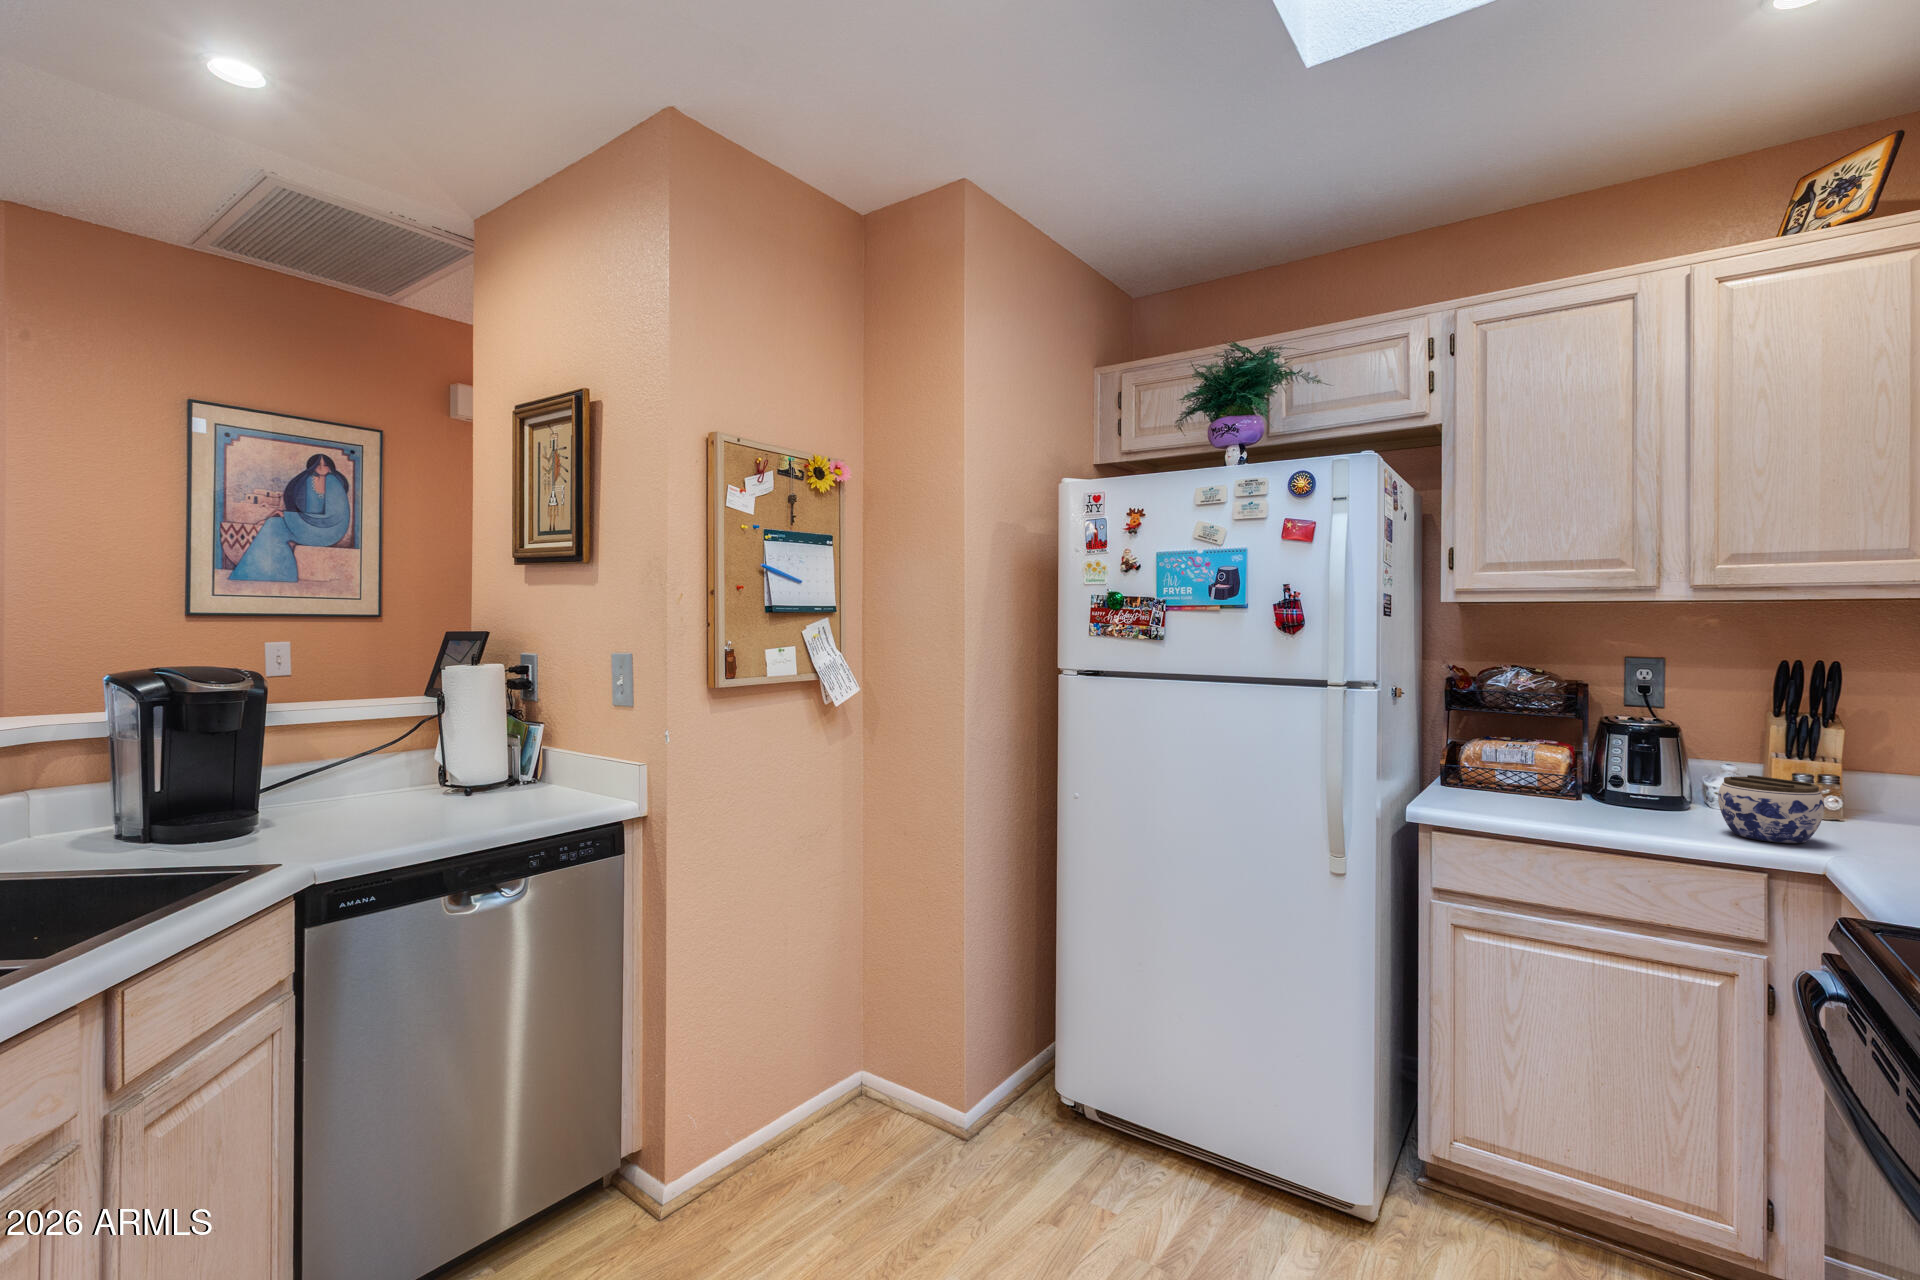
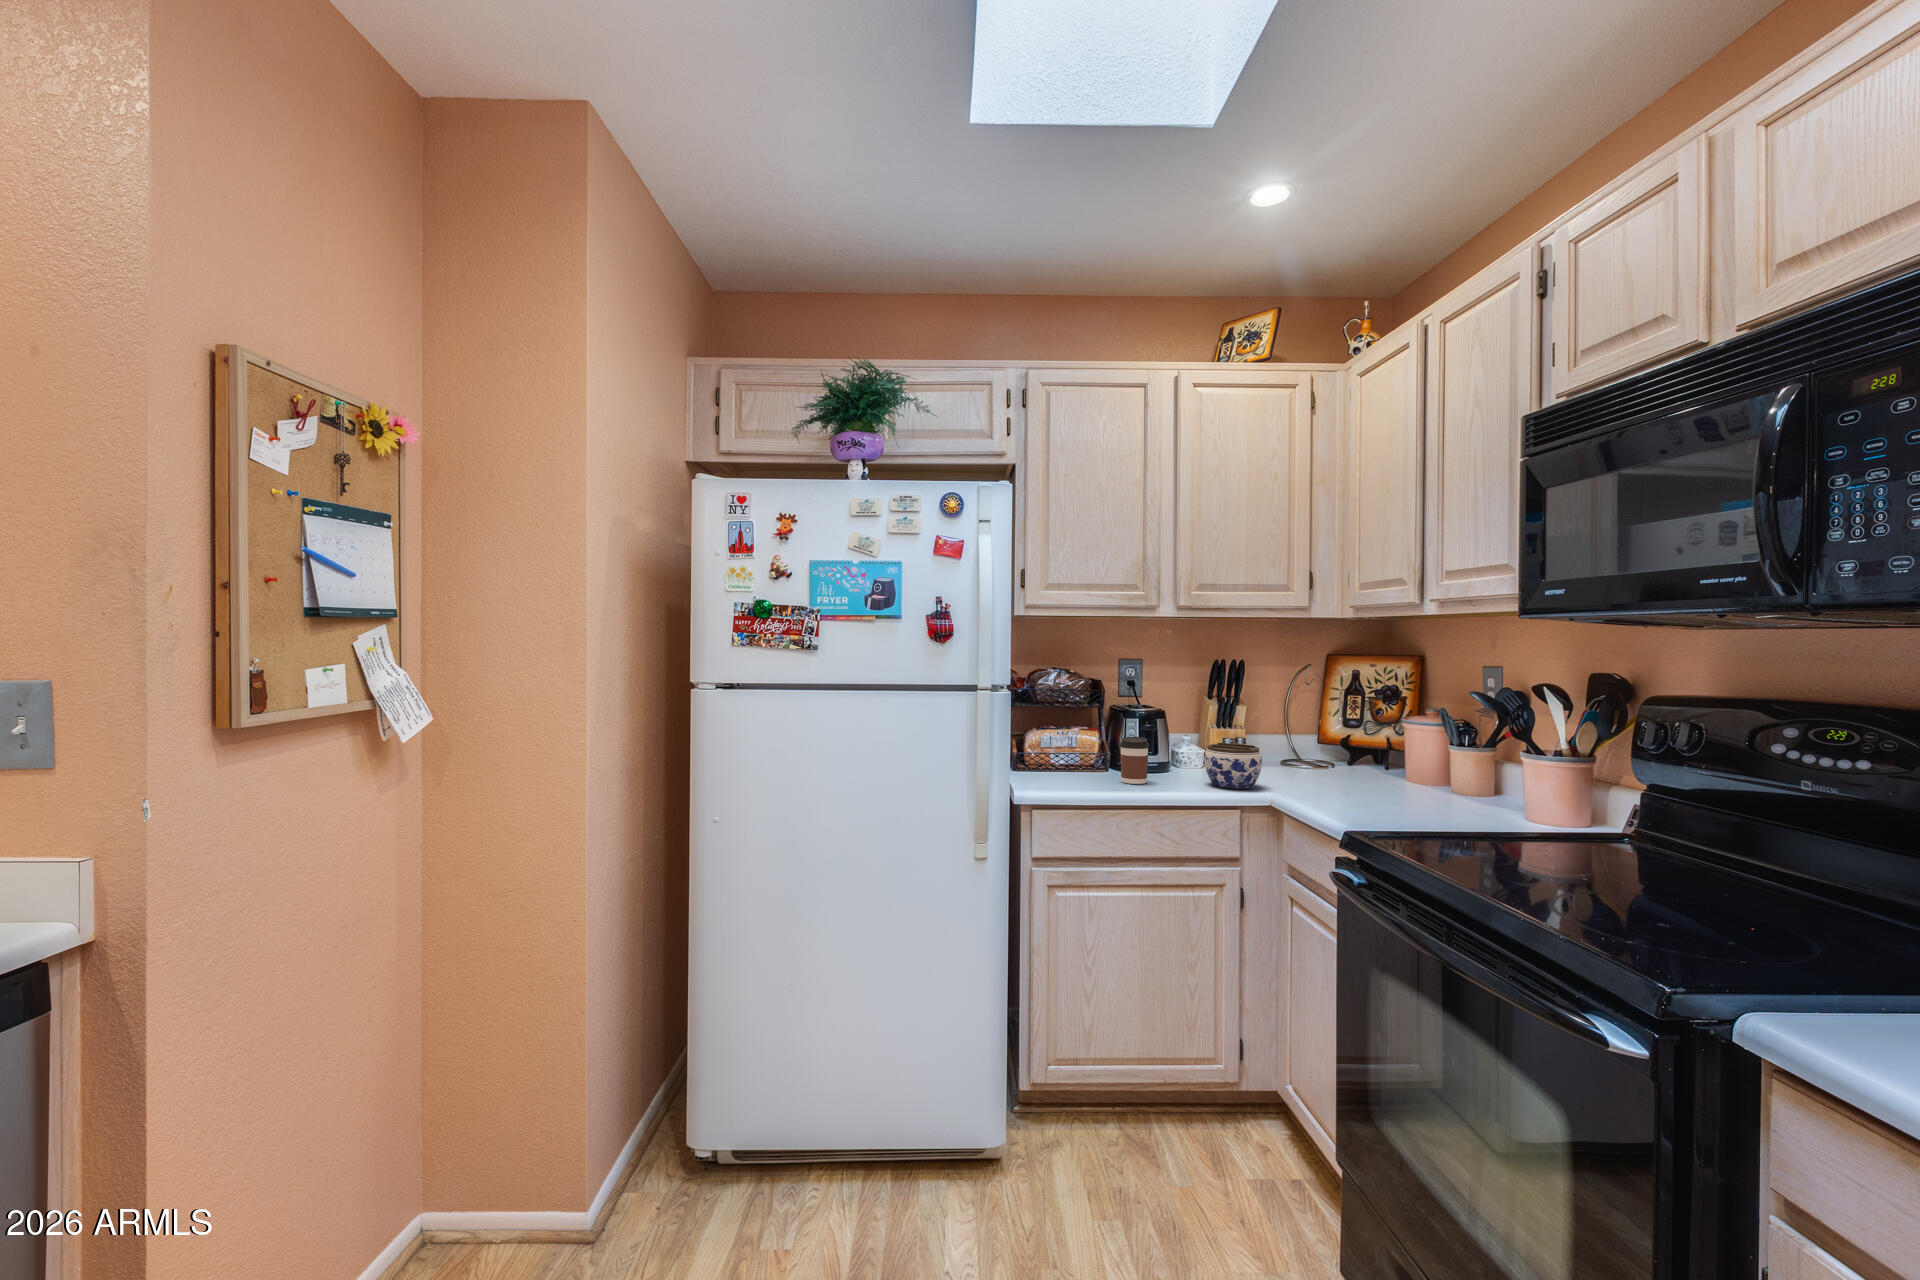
coffee cup: none [1577,757,1622,819] -> present [1120,737,1149,784]

